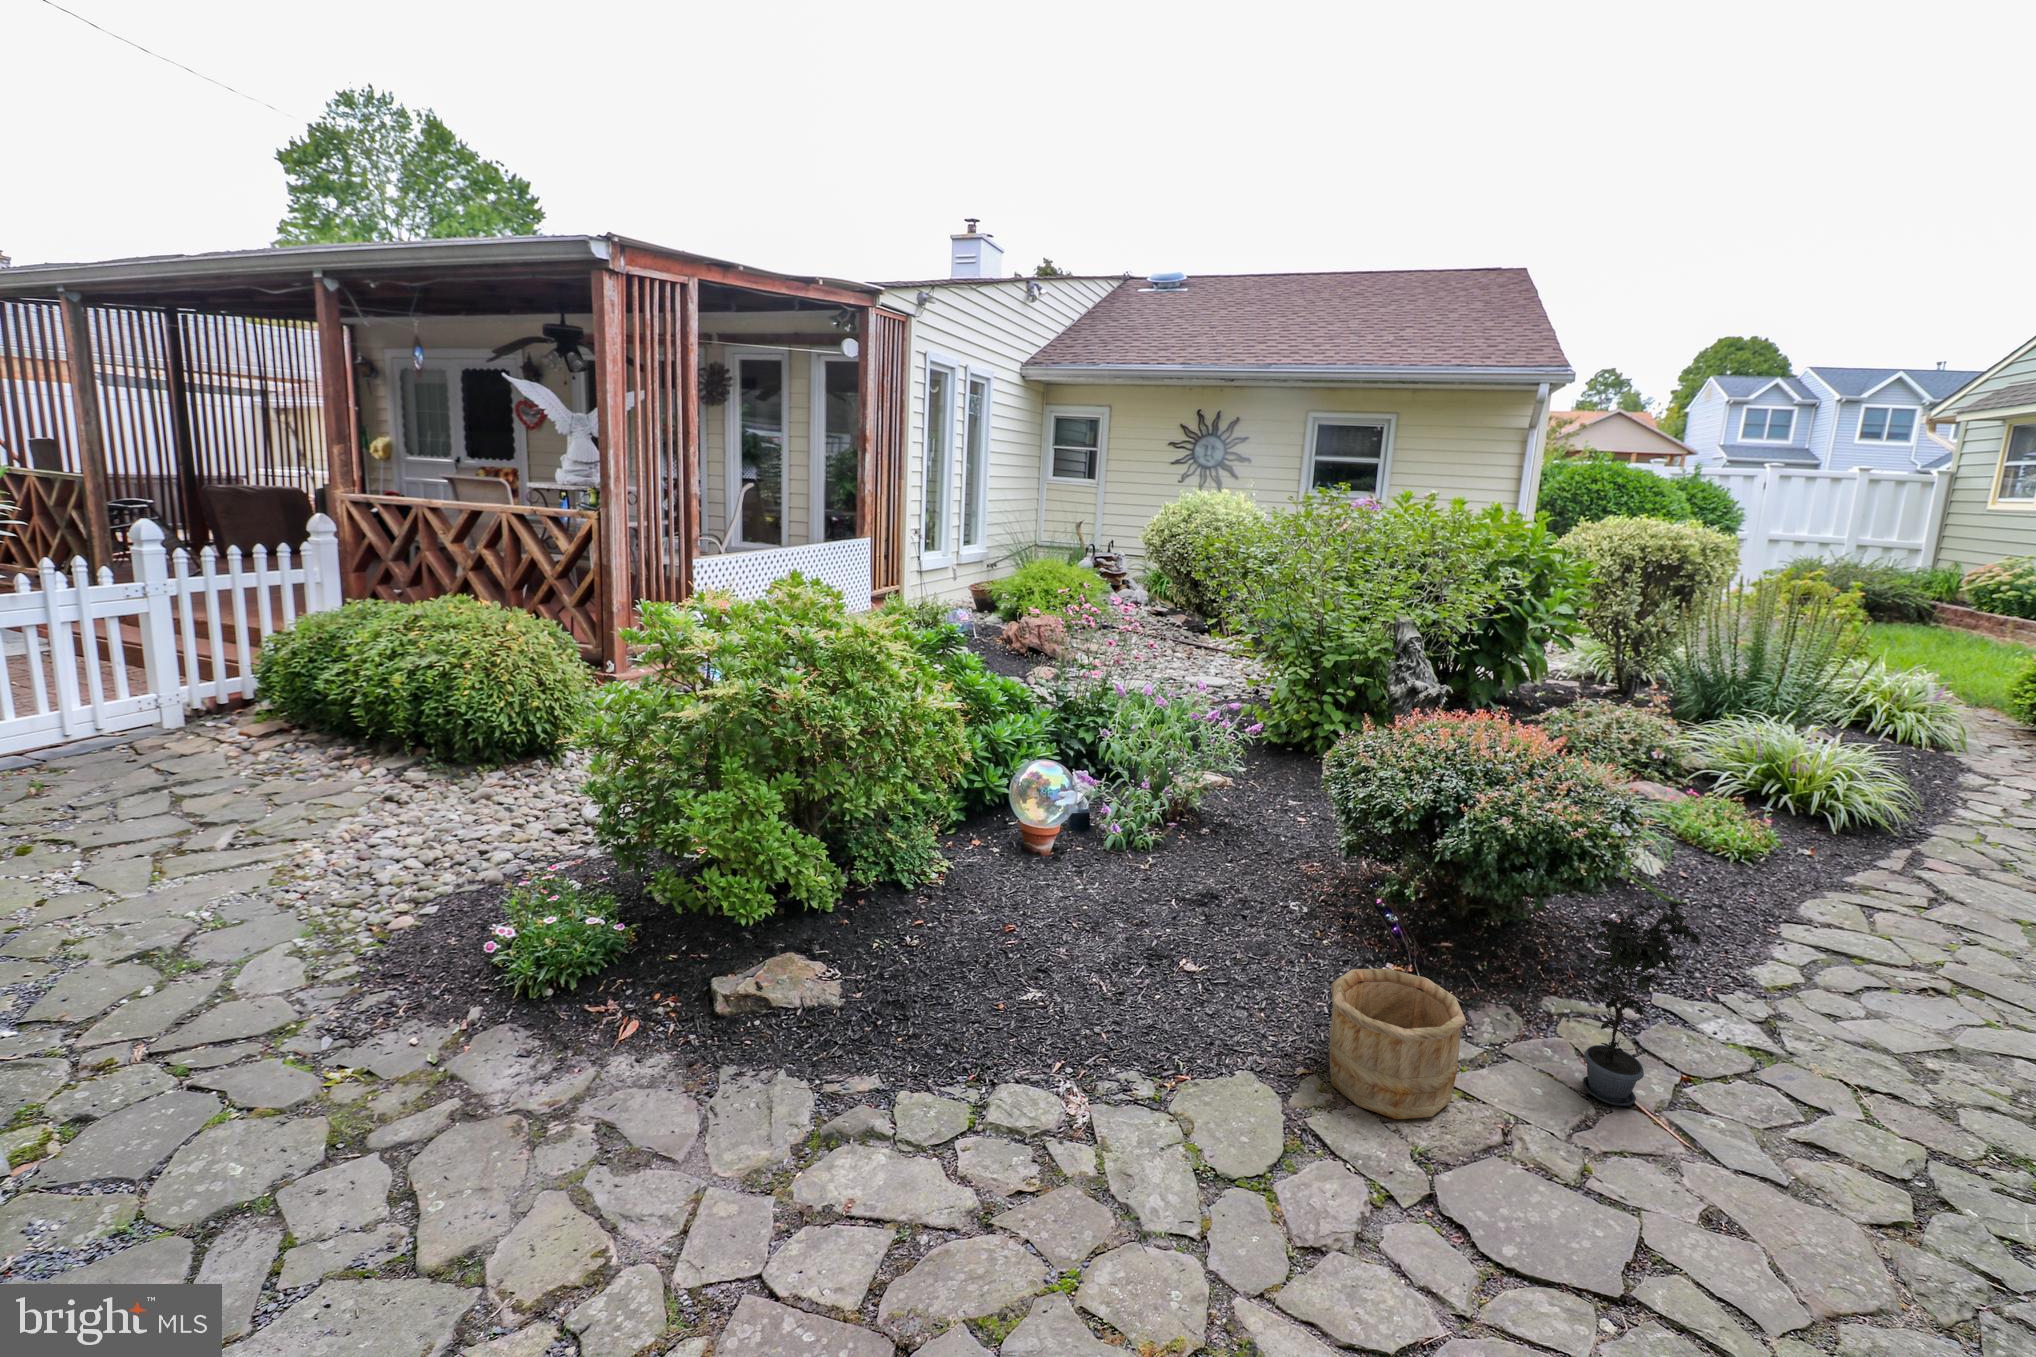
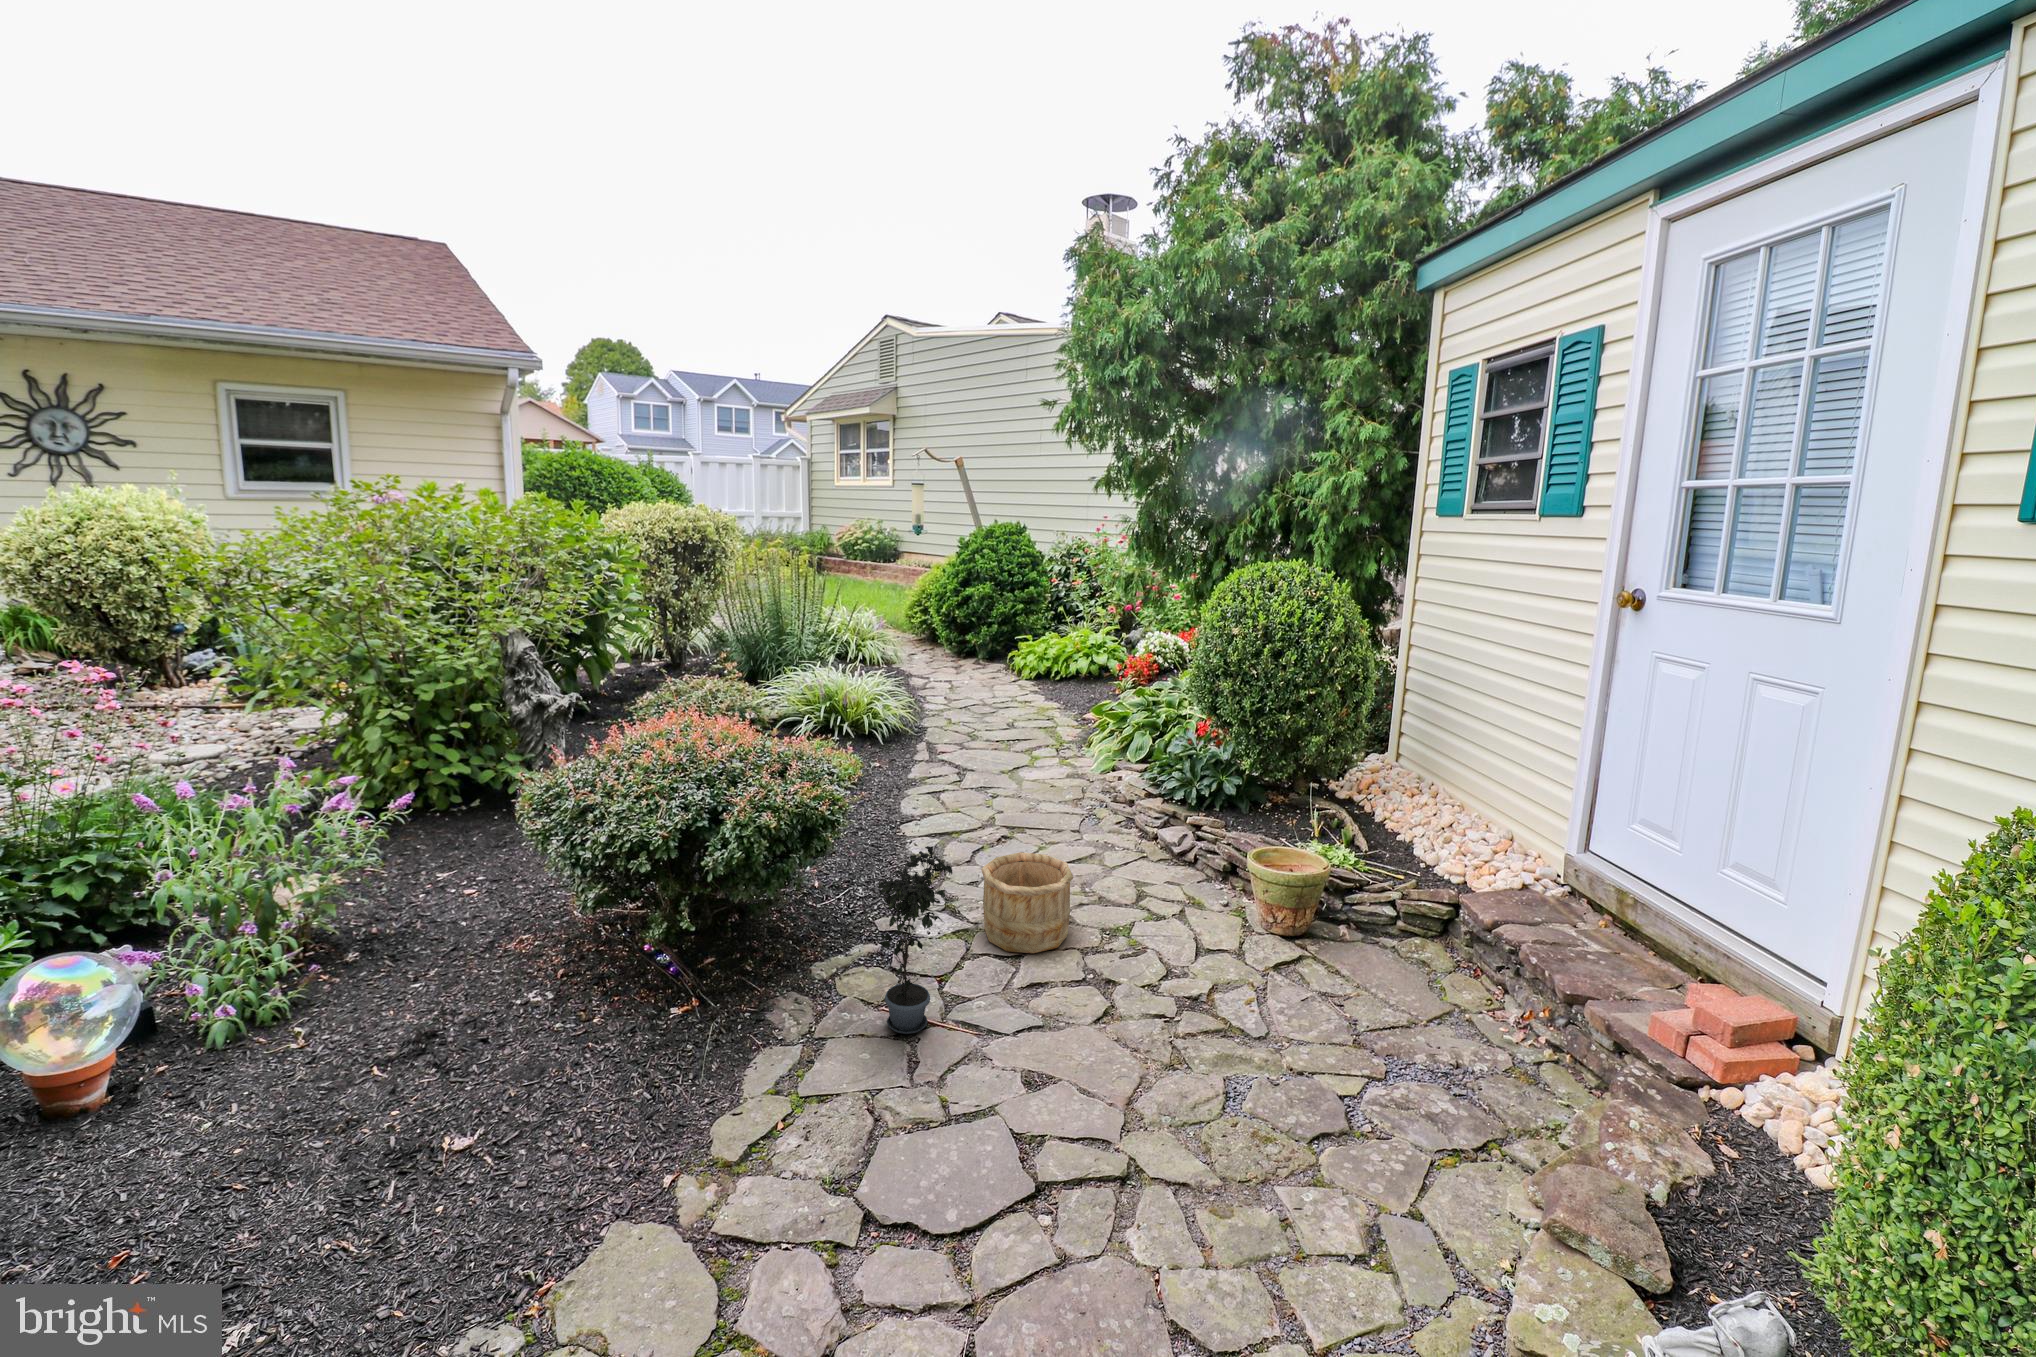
wooden bucket: present [1330,969,1467,1119] -> present [981,852,1073,953]

